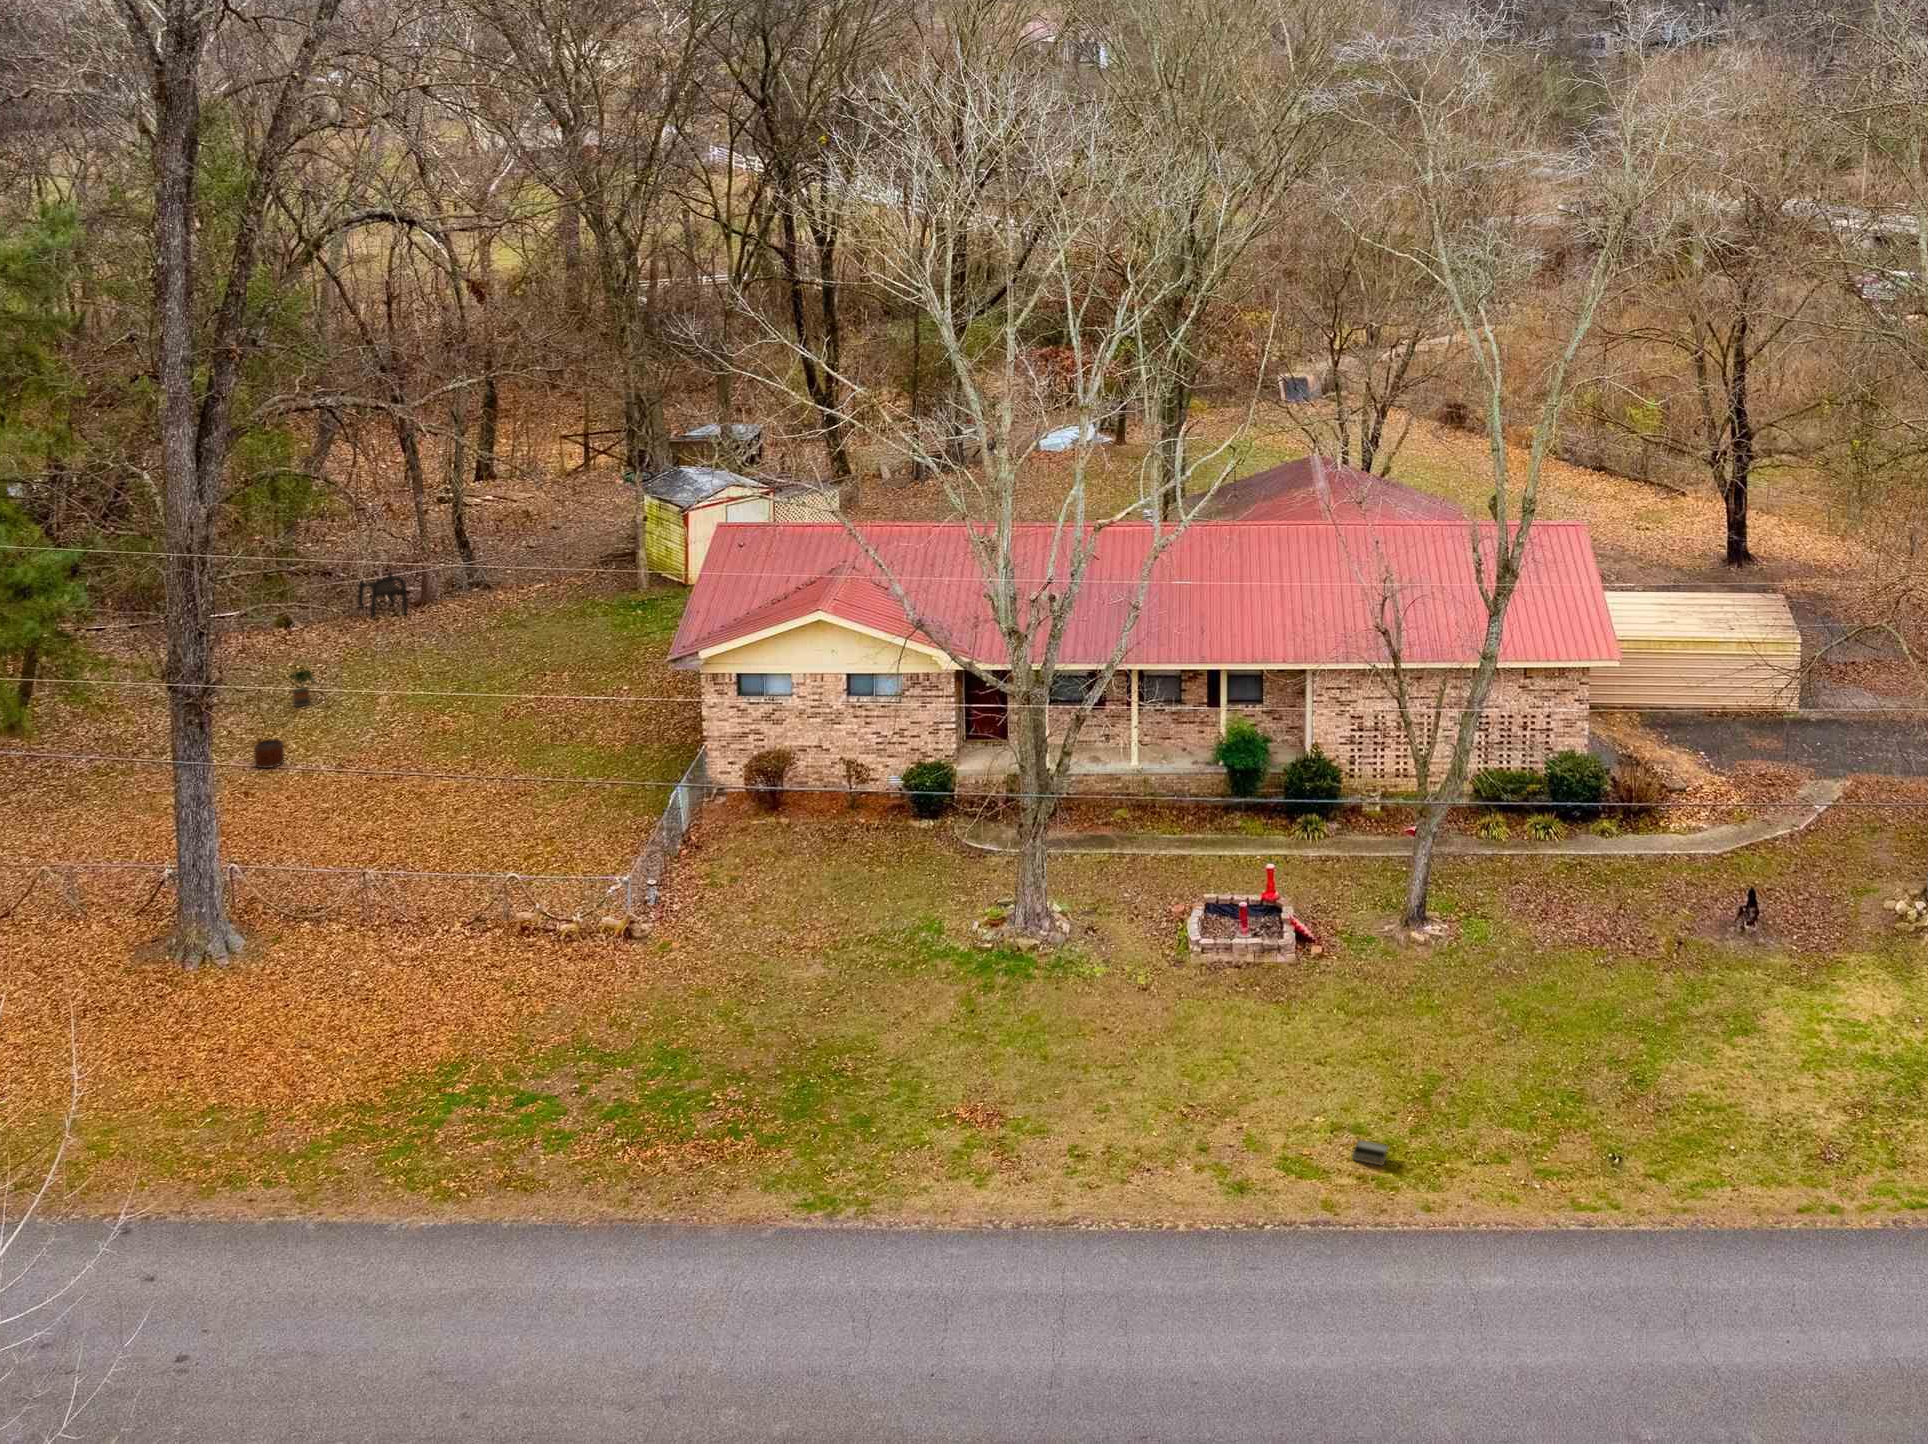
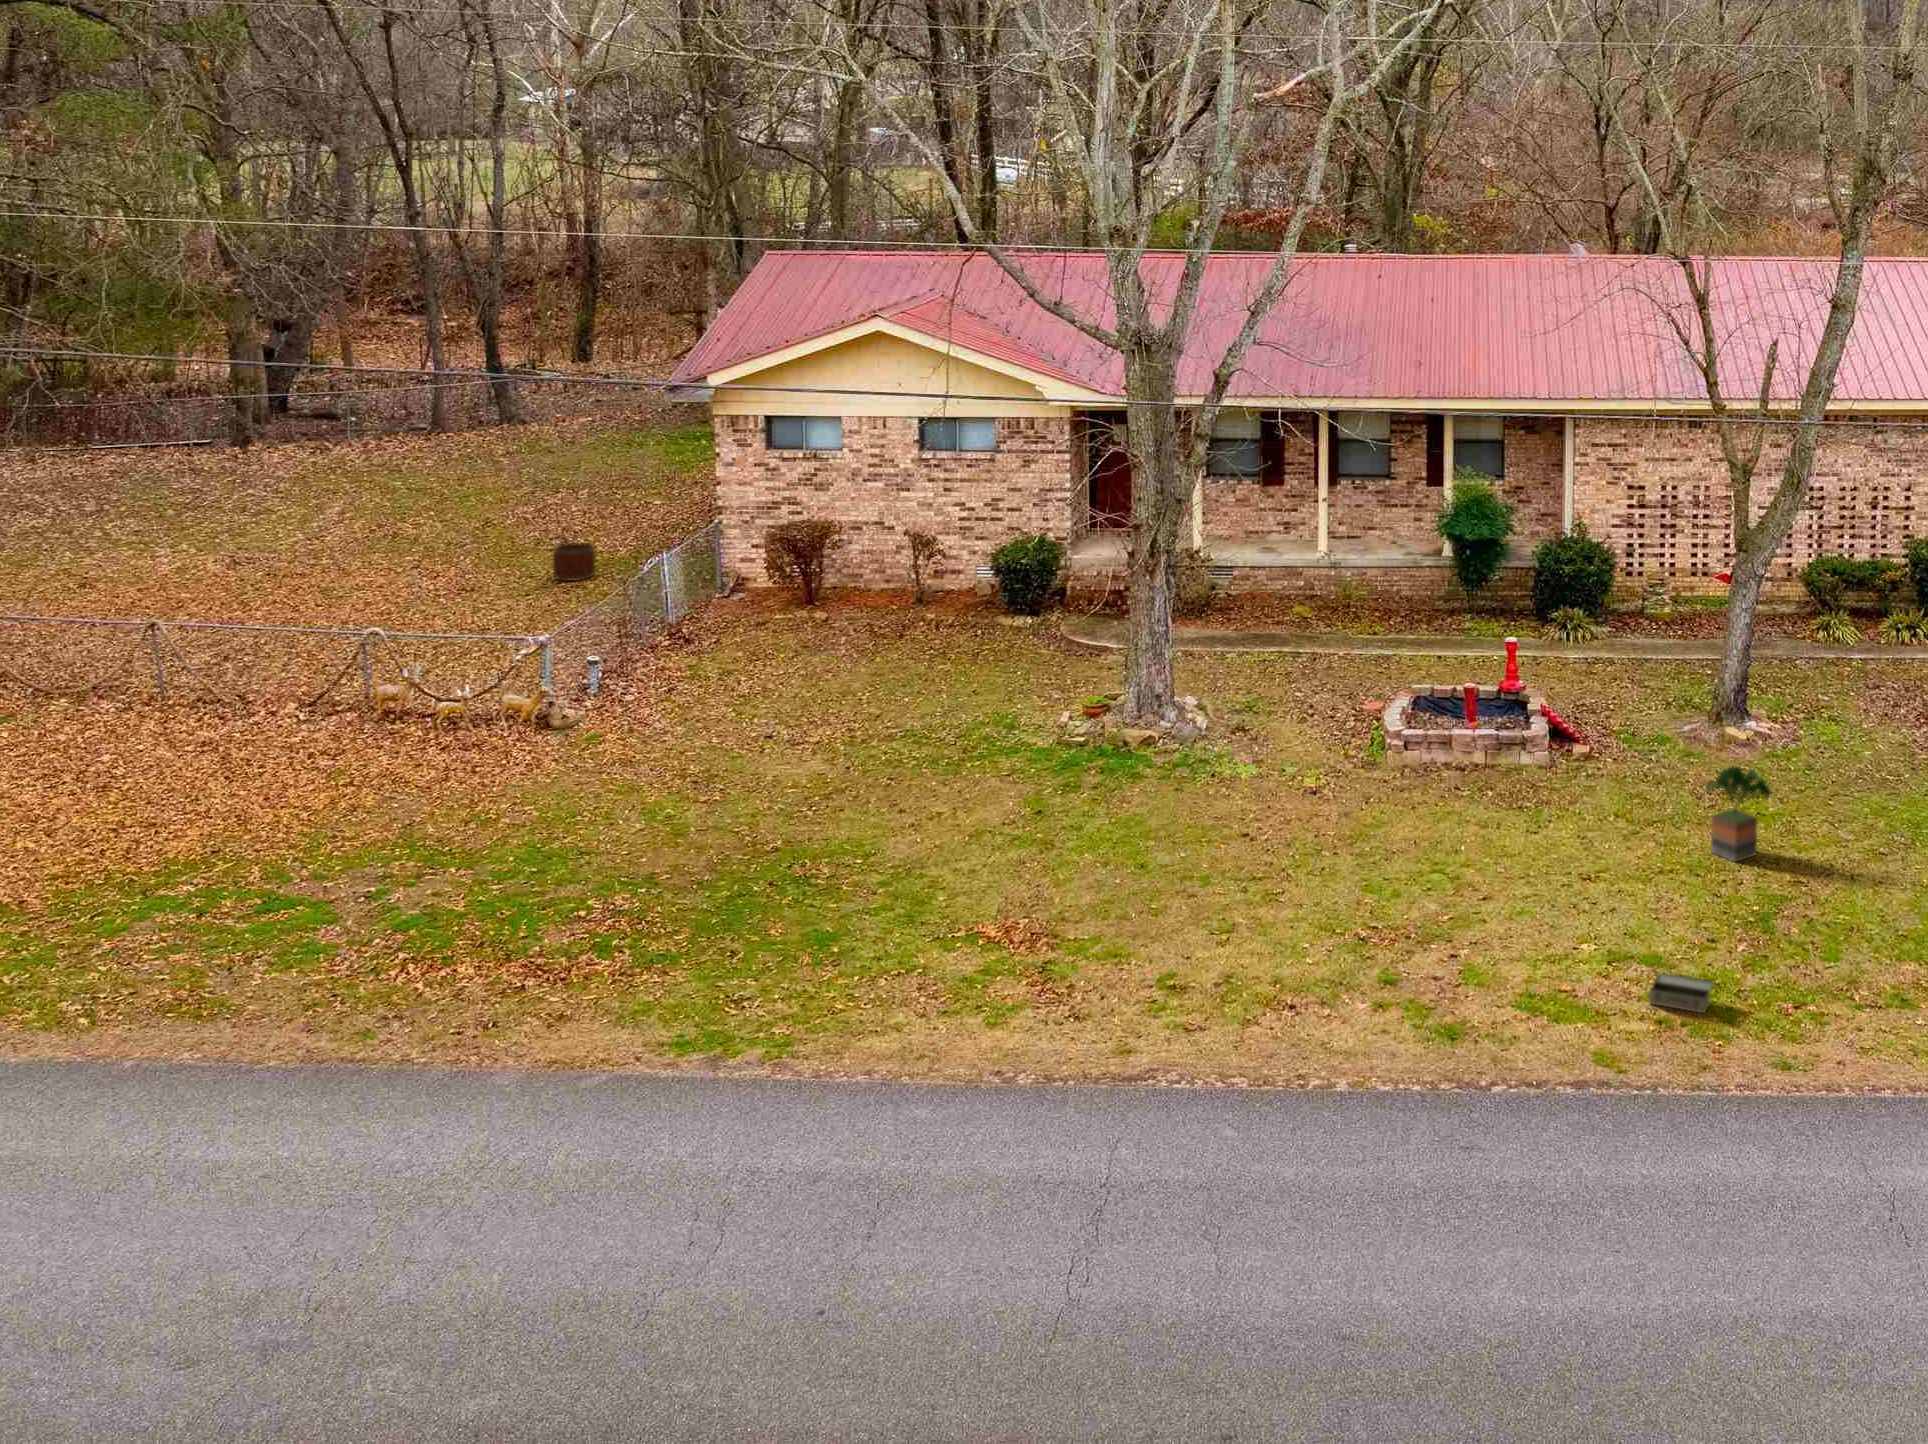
bench: present [358,573,408,618] -> none [356,378,416,436]
potted tree: present [290,670,315,707] -> present [1706,766,1772,862]
bucket: present [254,739,285,768] -> present [553,543,595,581]

